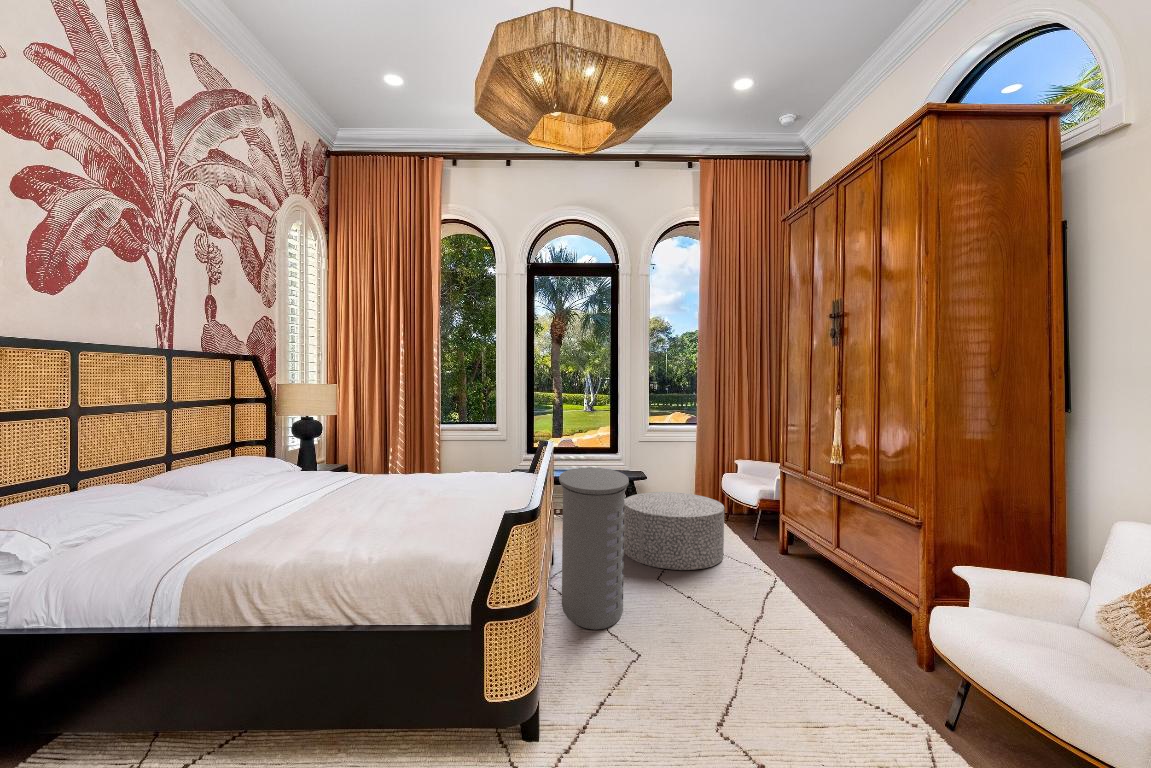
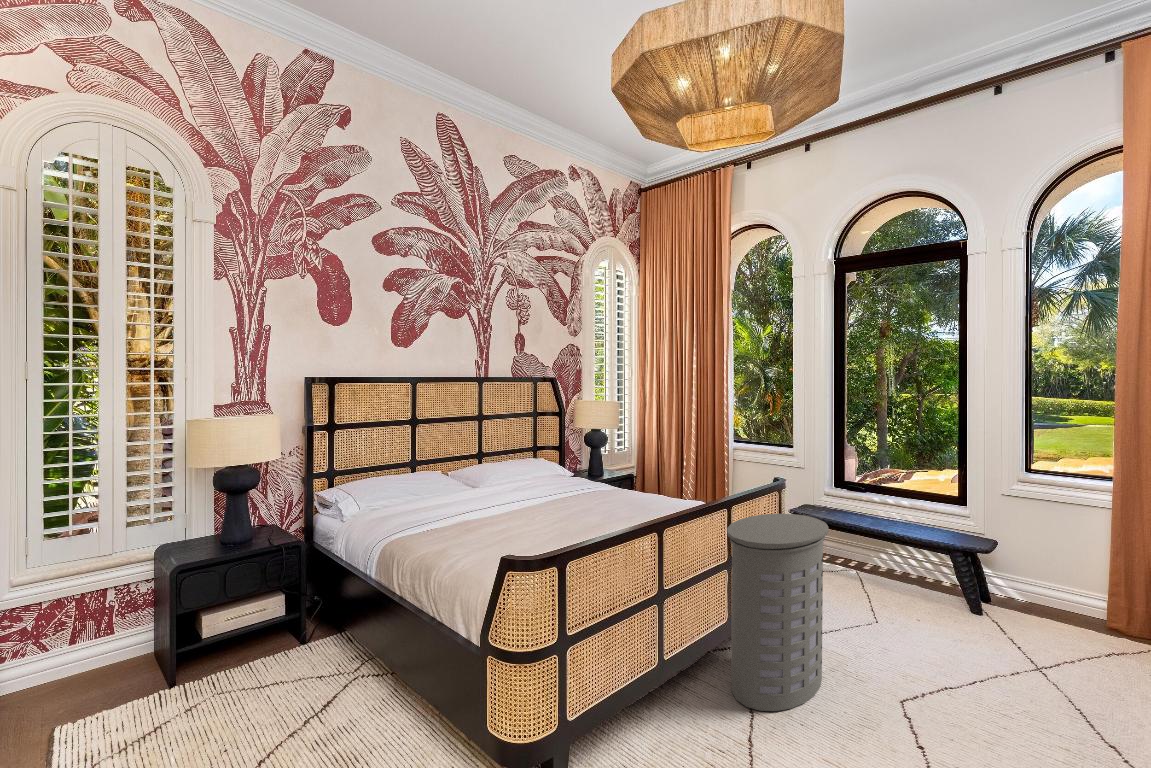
ottoman: present [624,492,724,570] -> none [896,568,1079,707]

